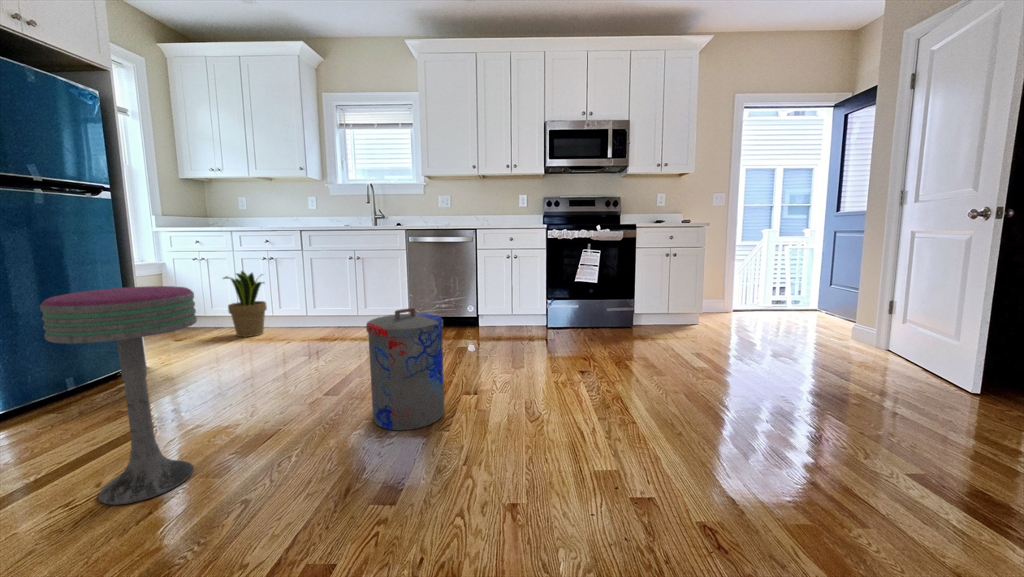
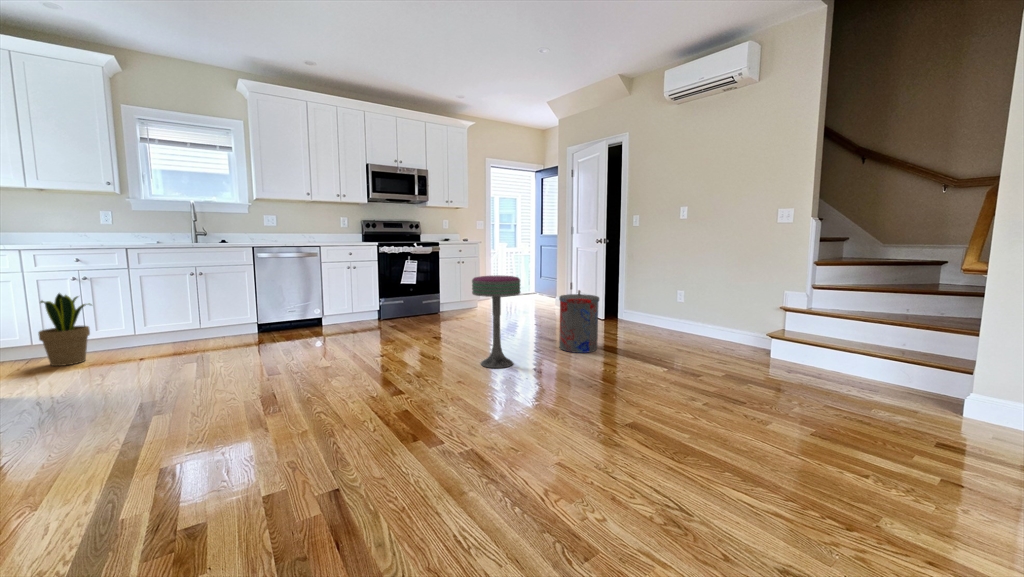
bar stool: present [40,286,197,505] -> present [472,275,520,368]
trash can: present [366,308,444,430] -> present [559,290,599,353]

